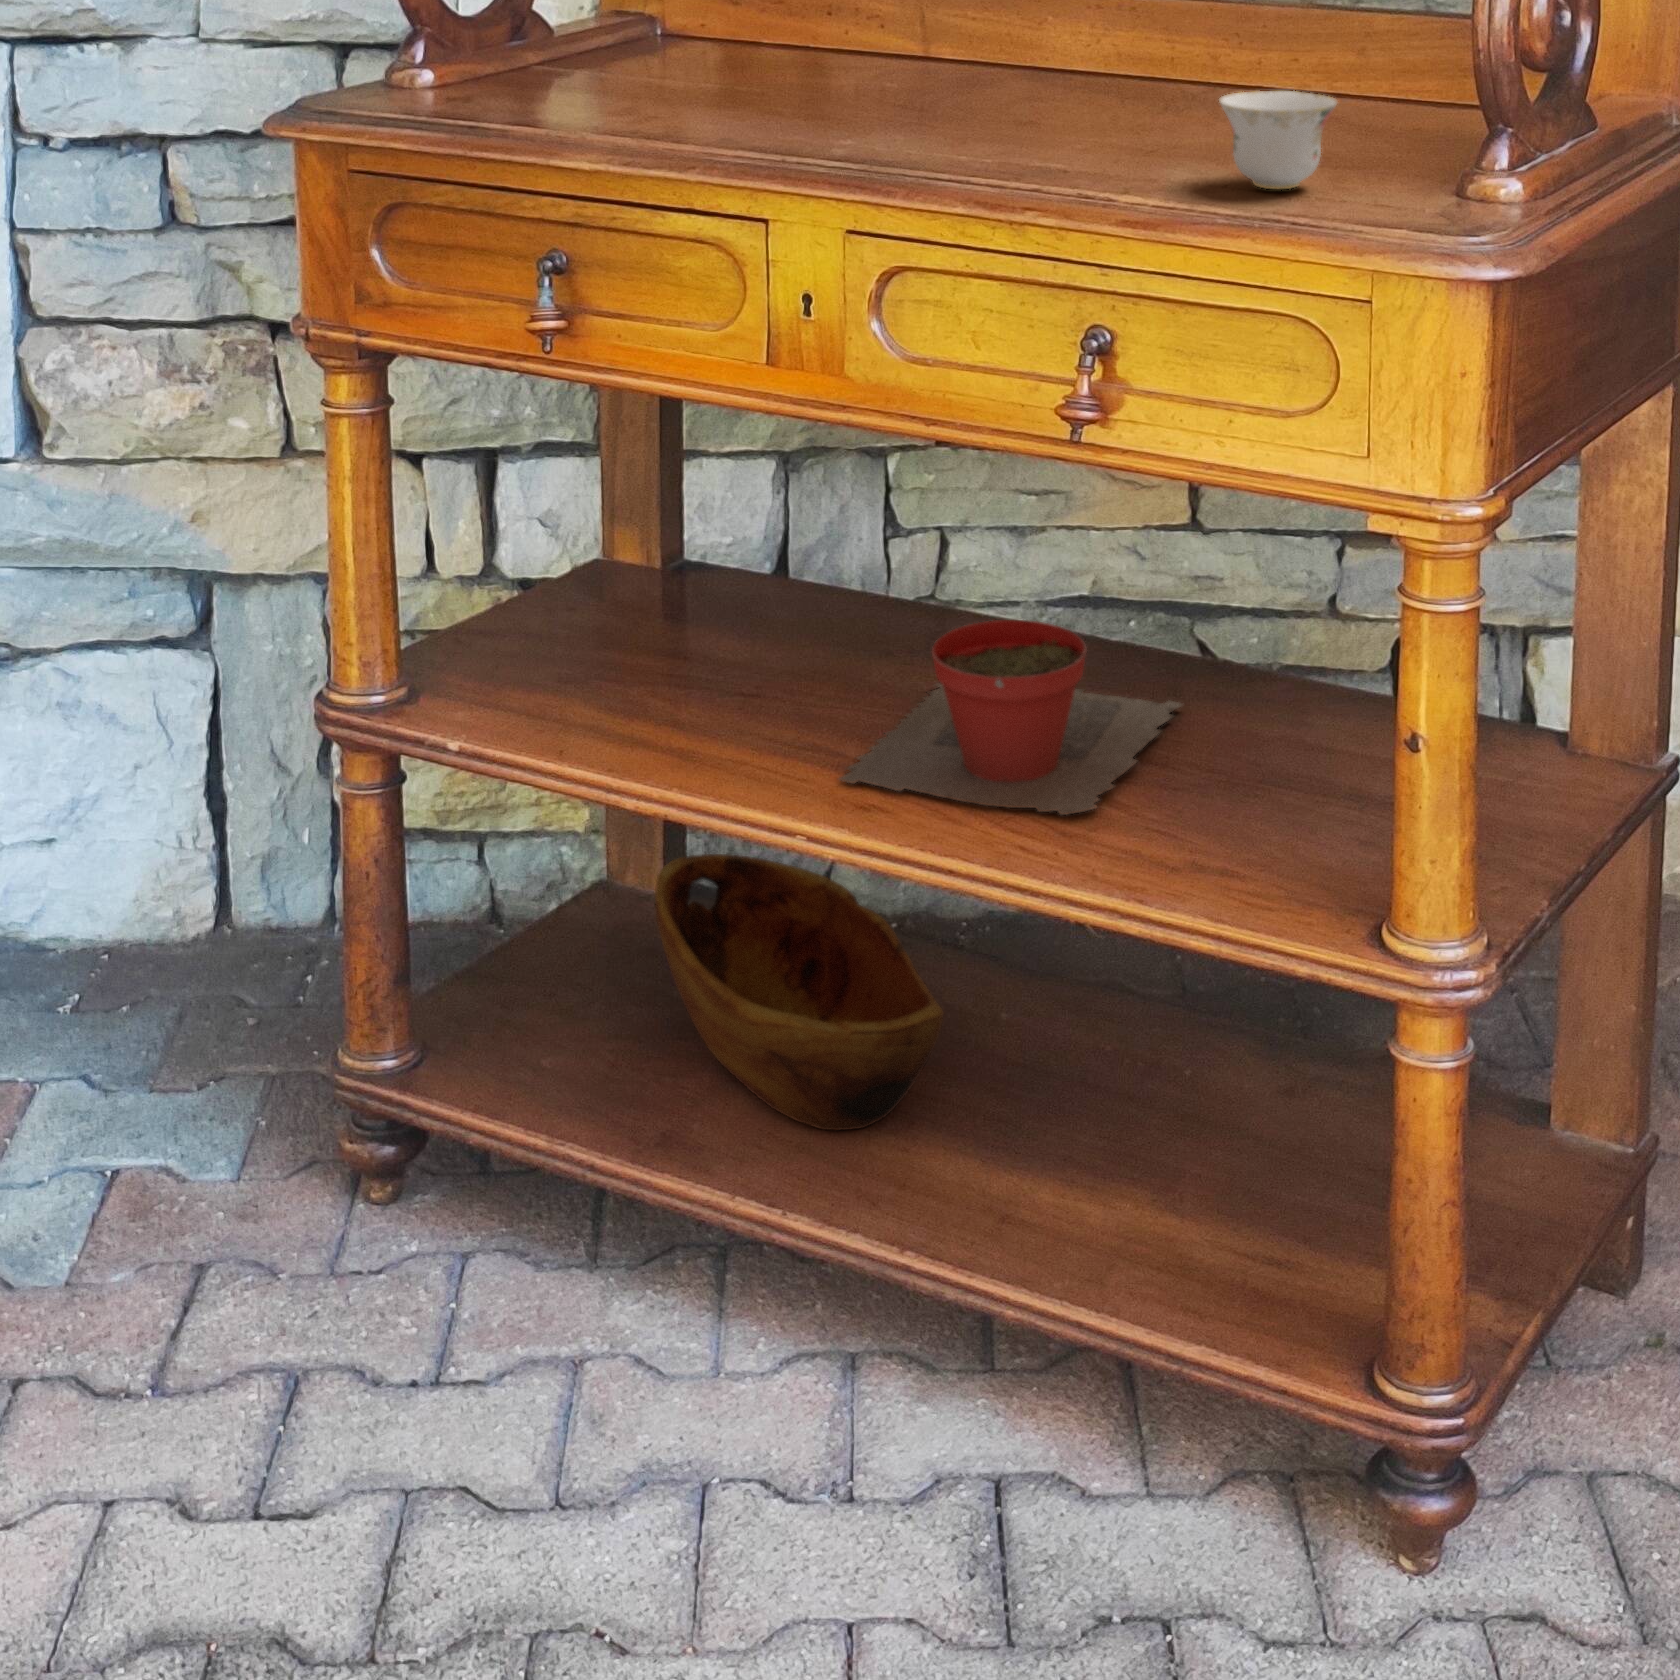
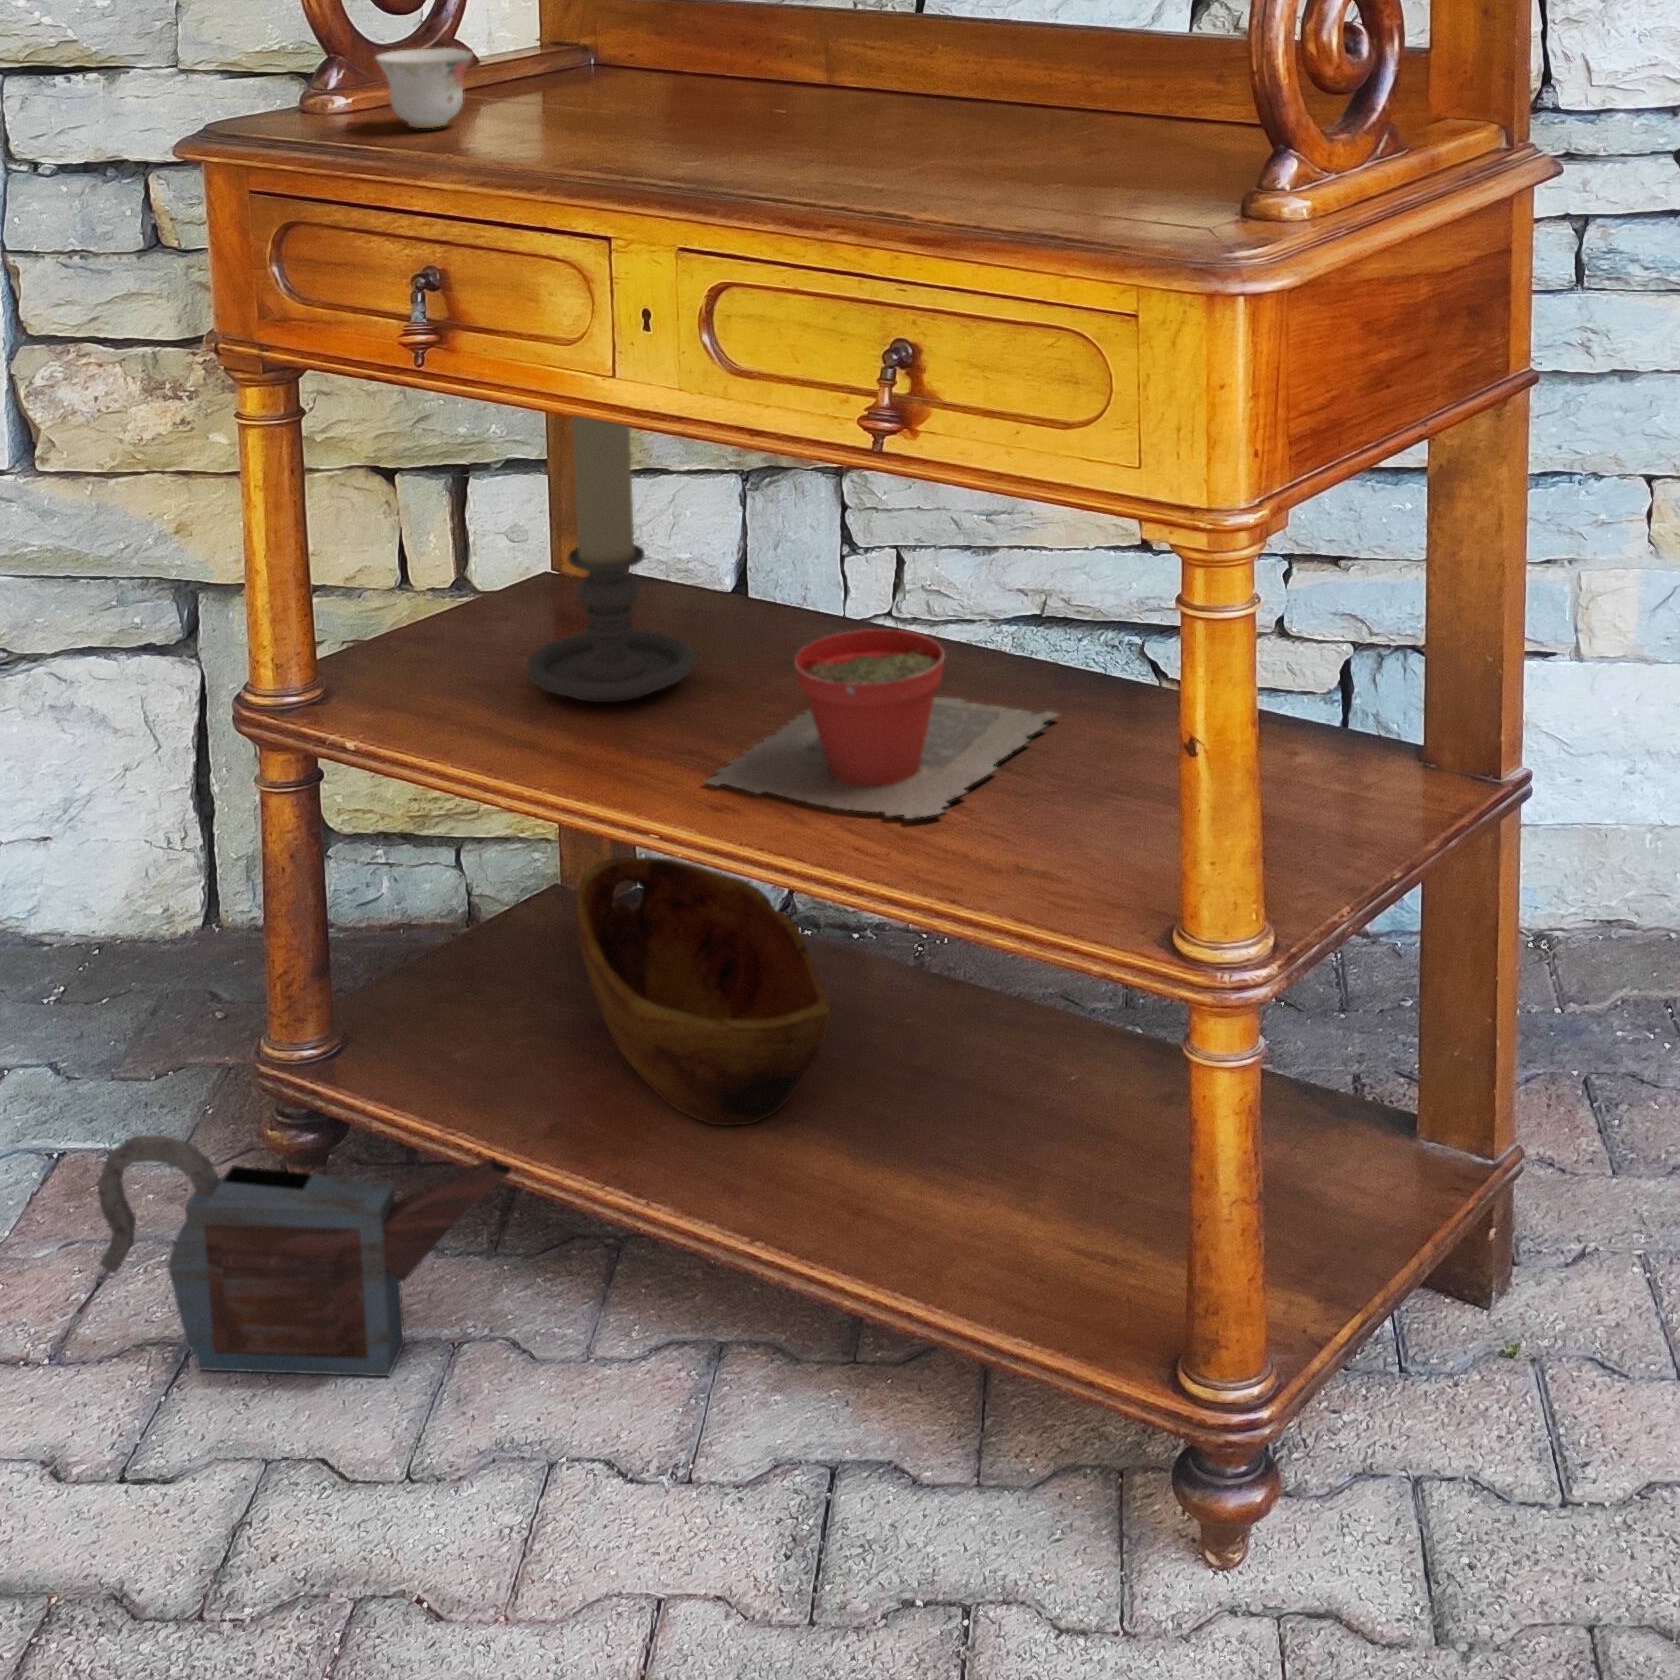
teacup: present [1219,91,1338,189] -> present [376,48,473,128]
candle holder: none [620,368,792,697] -> present [527,416,694,702]
watering can: none [206,1156,645,1399] -> present [97,1135,511,1376]

